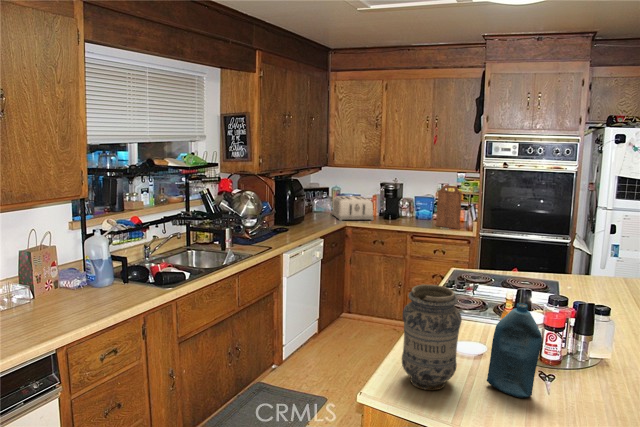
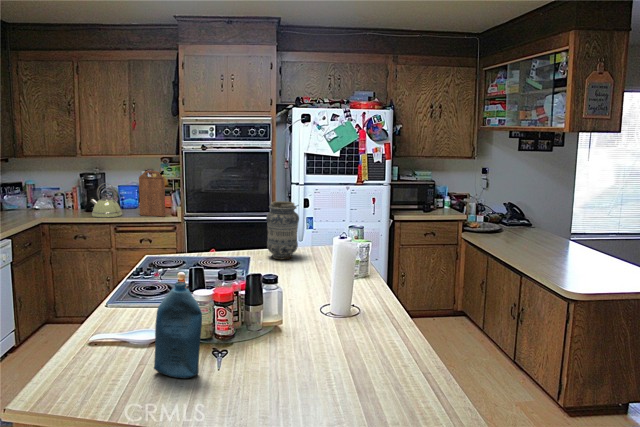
kettle: none [394,195,420,226] -> present [90,183,122,218]
toaster: present [332,196,373,221] -> none [13,188,66,219]
vase: present [402,285,462,390] -> present [266,201,299,259]

